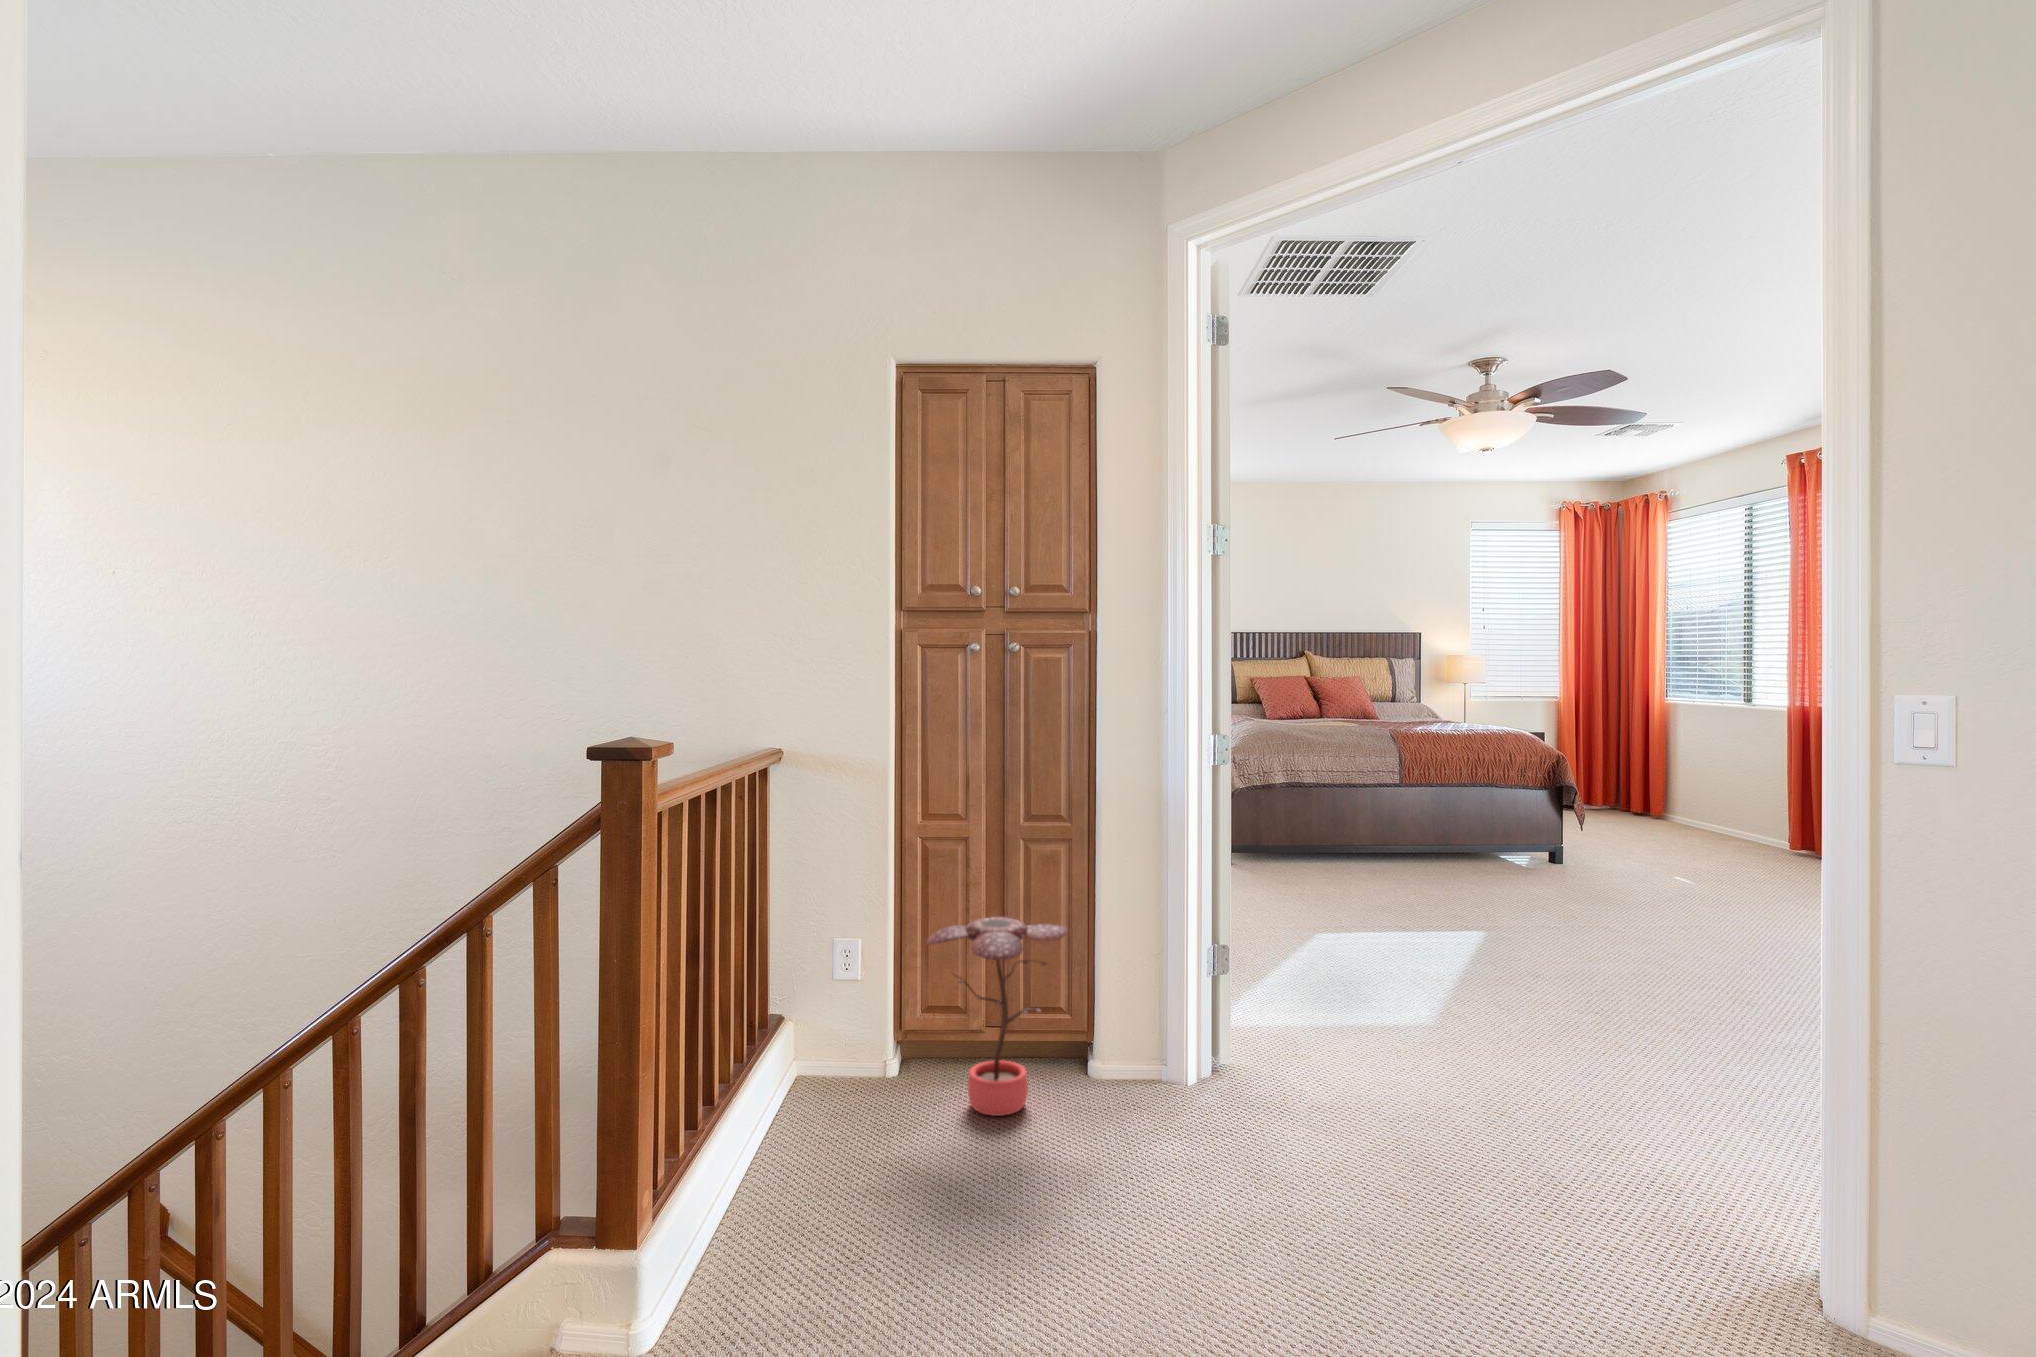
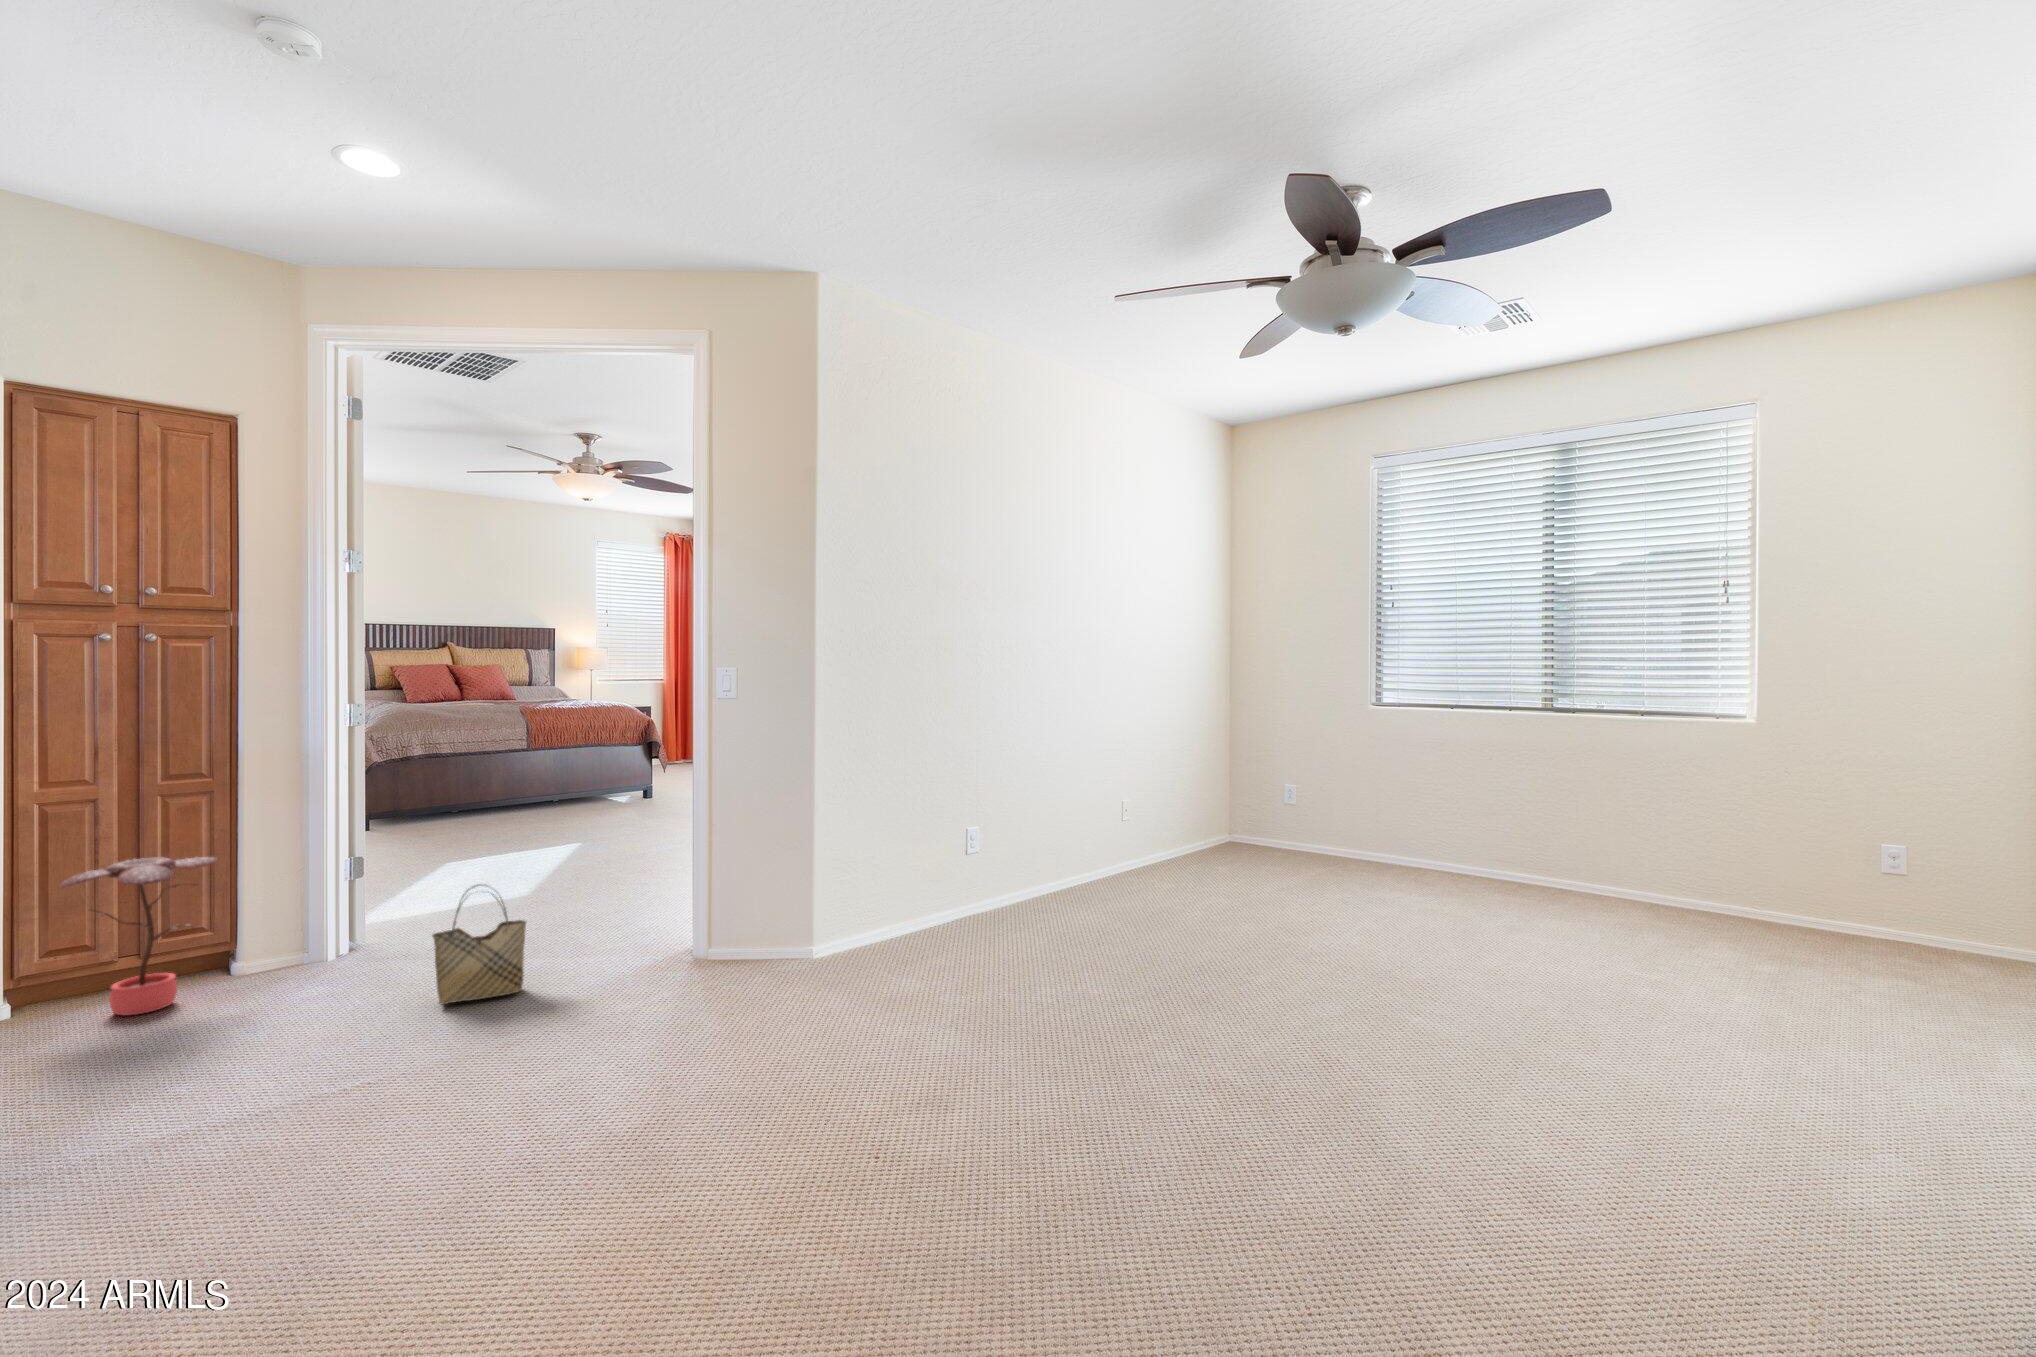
woven basket: none [1316,1061,1467,1287] -> present [432,885,527,1004]

